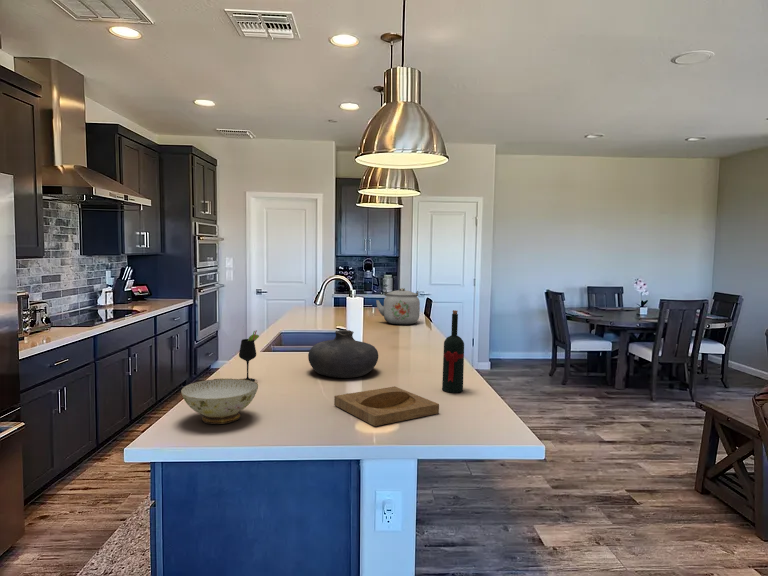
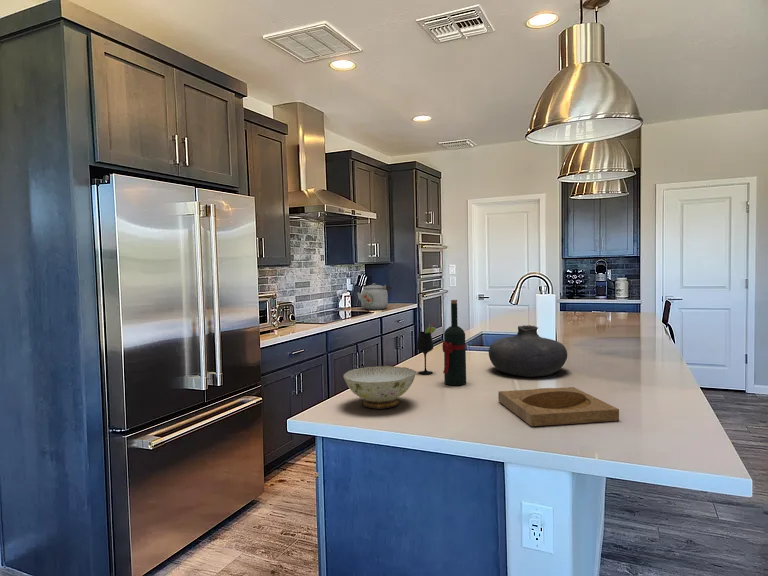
kettle: present [376,288,420,324] -> present [357,283,391,310]
wine bottle: present [442,310,464,393] -> present [443,300,466,385]

